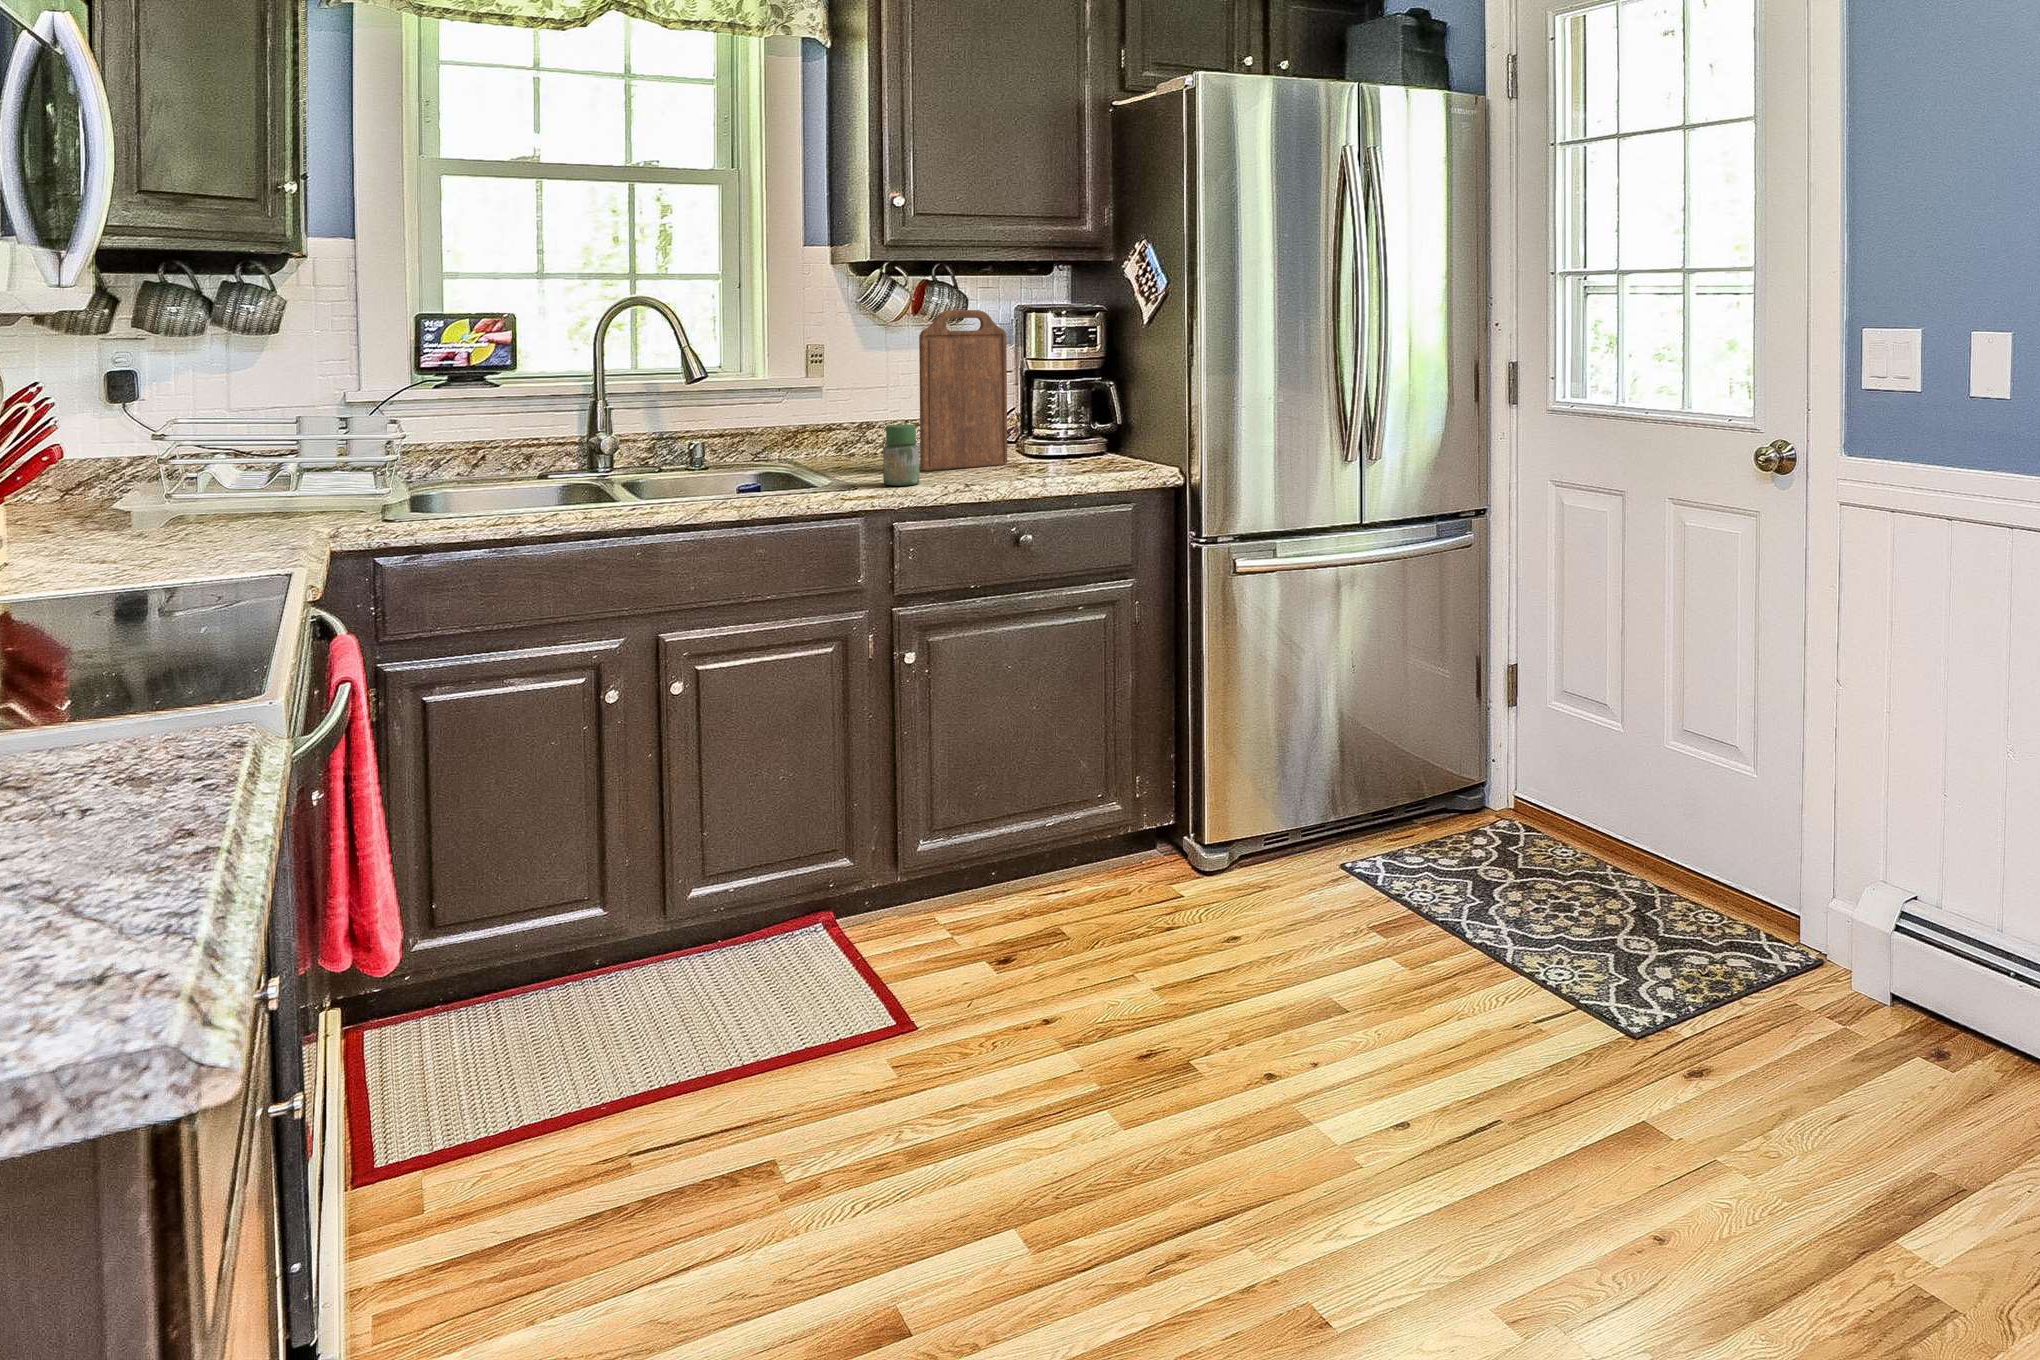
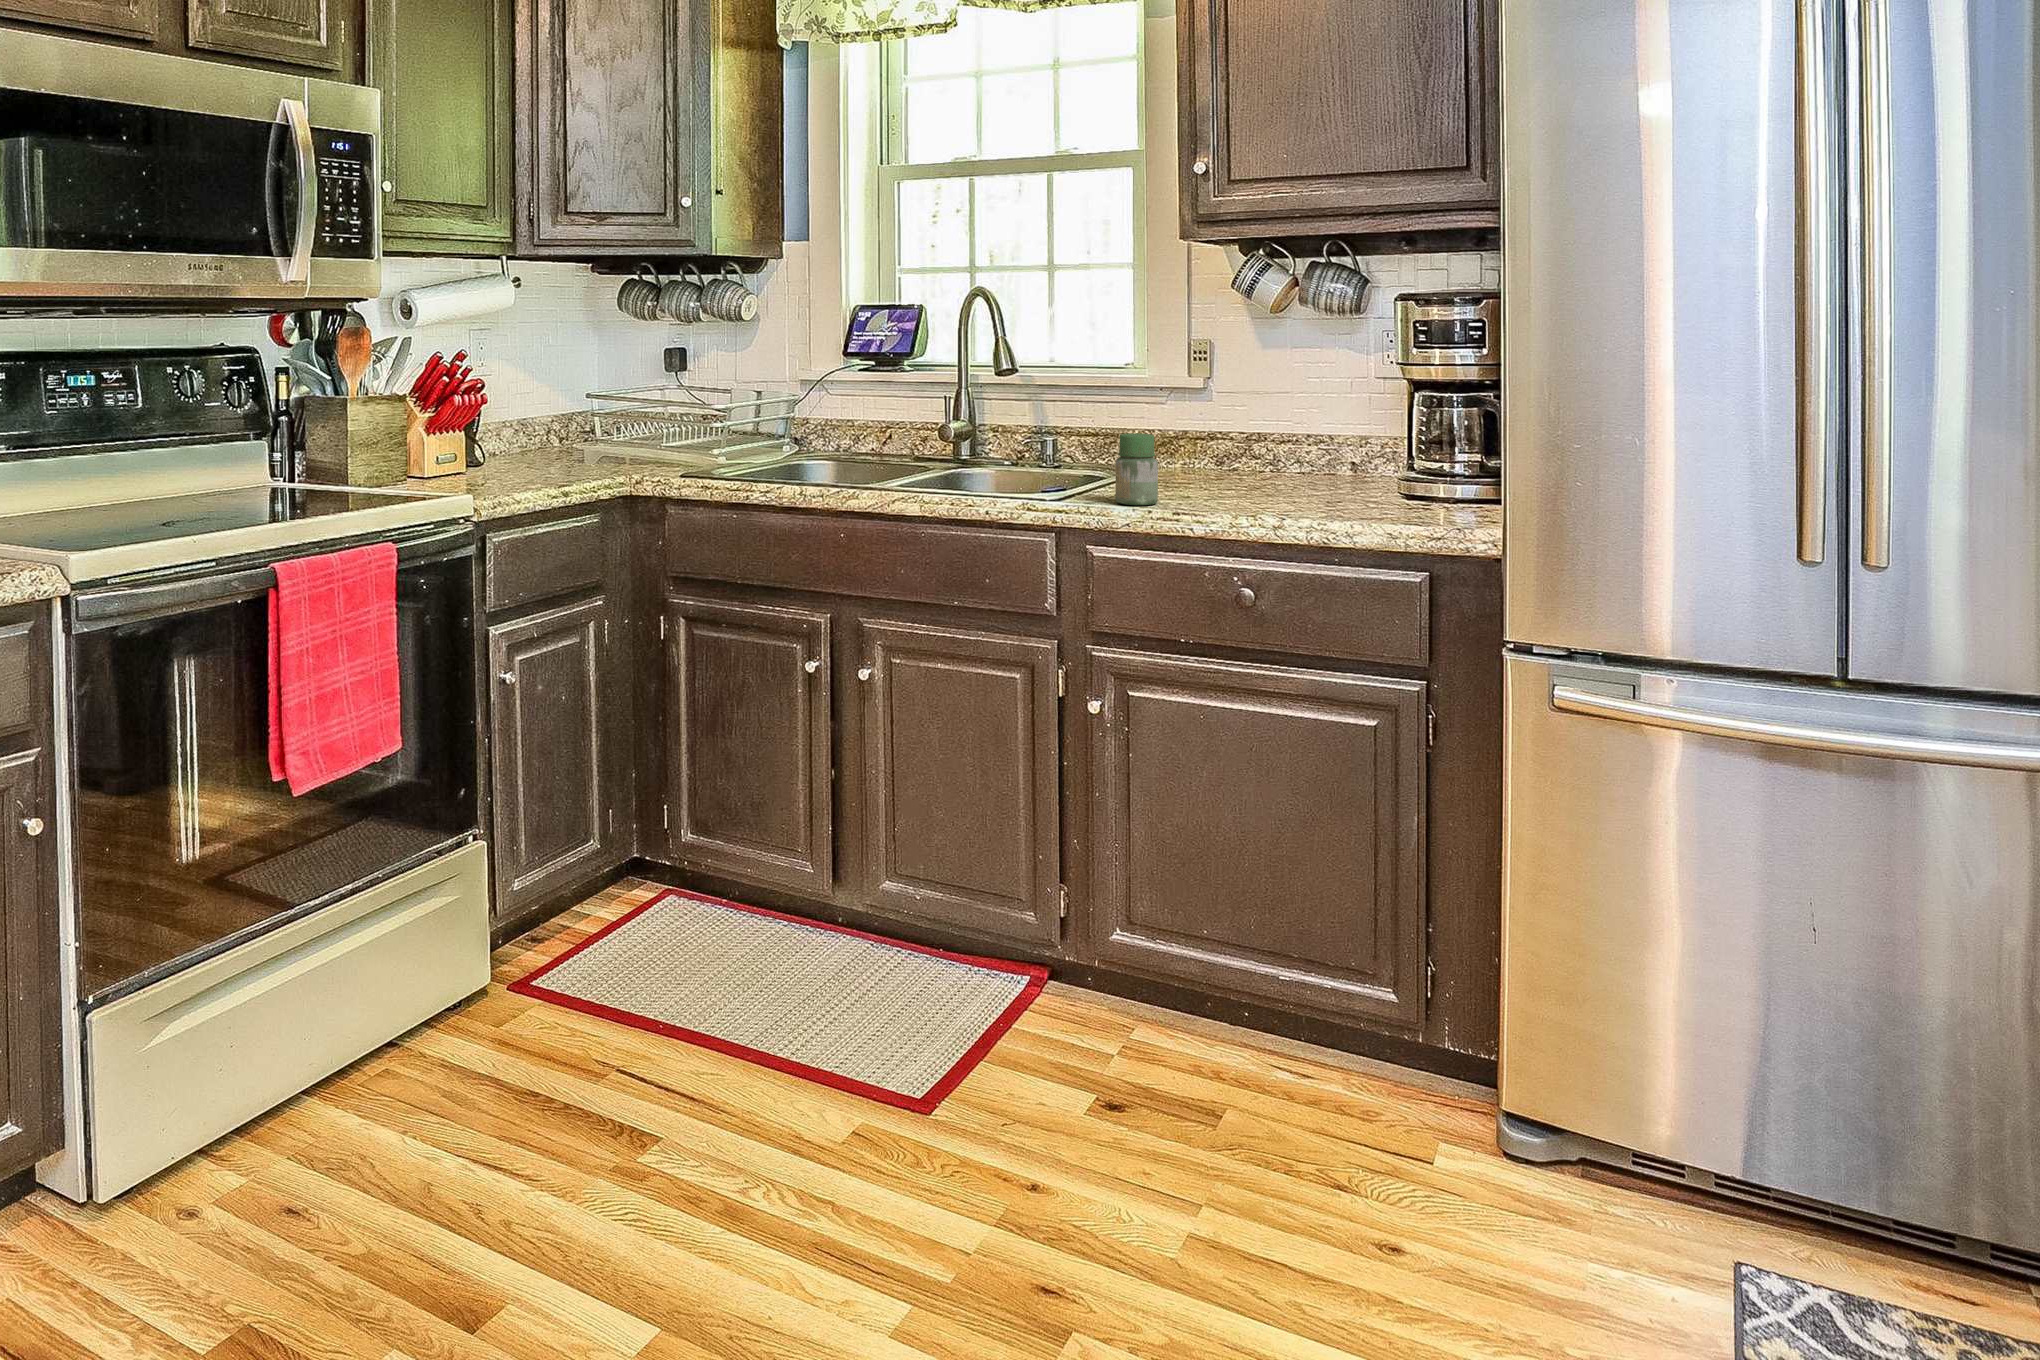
cutting board: present [919,310,1007,470] -> none [1213,301,1332,500]

